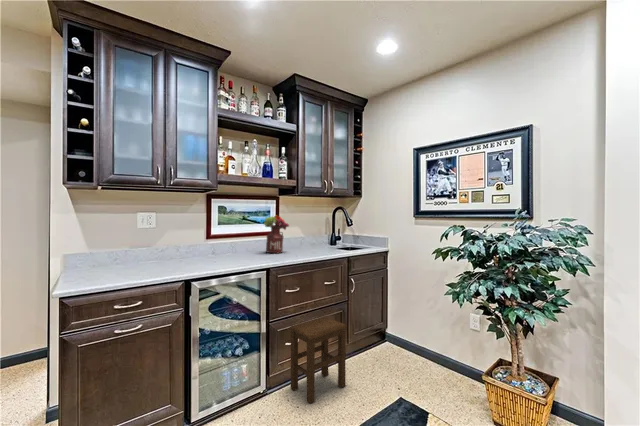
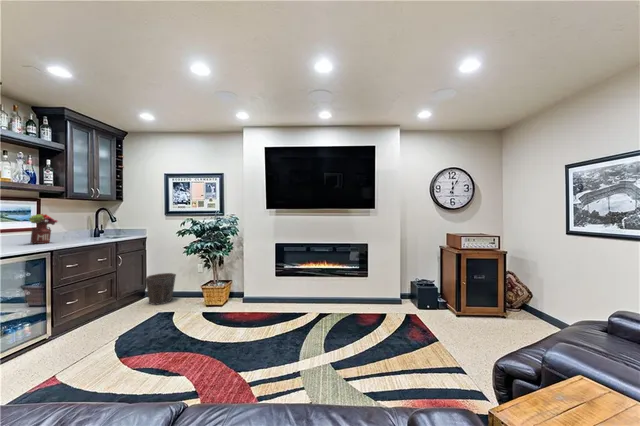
waste bin: none [385,315,432,374] -> present [145,273,176,305]
stool: present [290,317,347,404] -> none [69,281,119,333]

